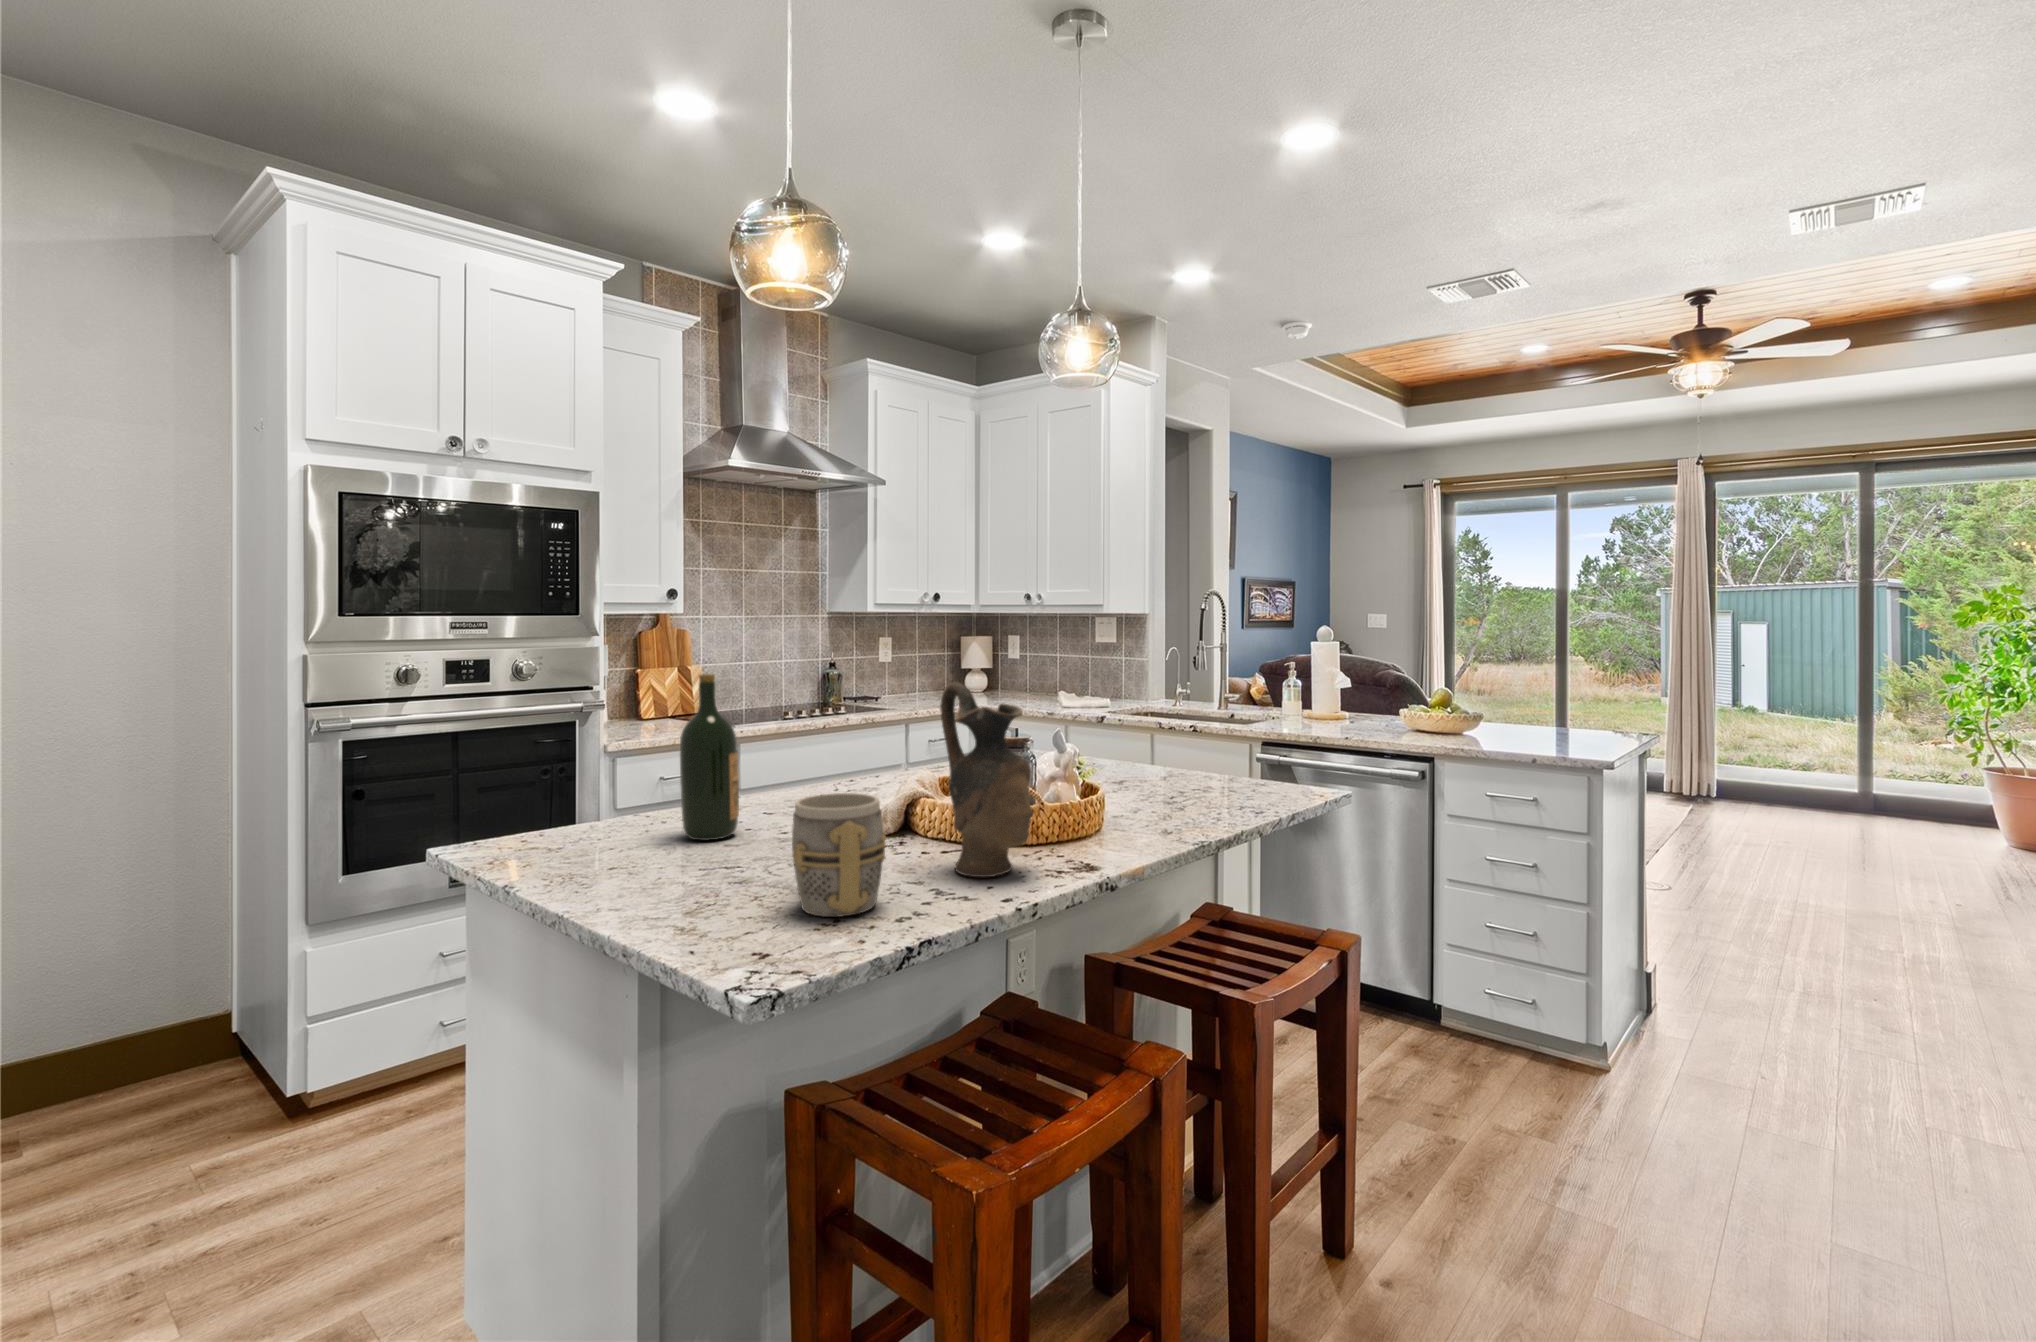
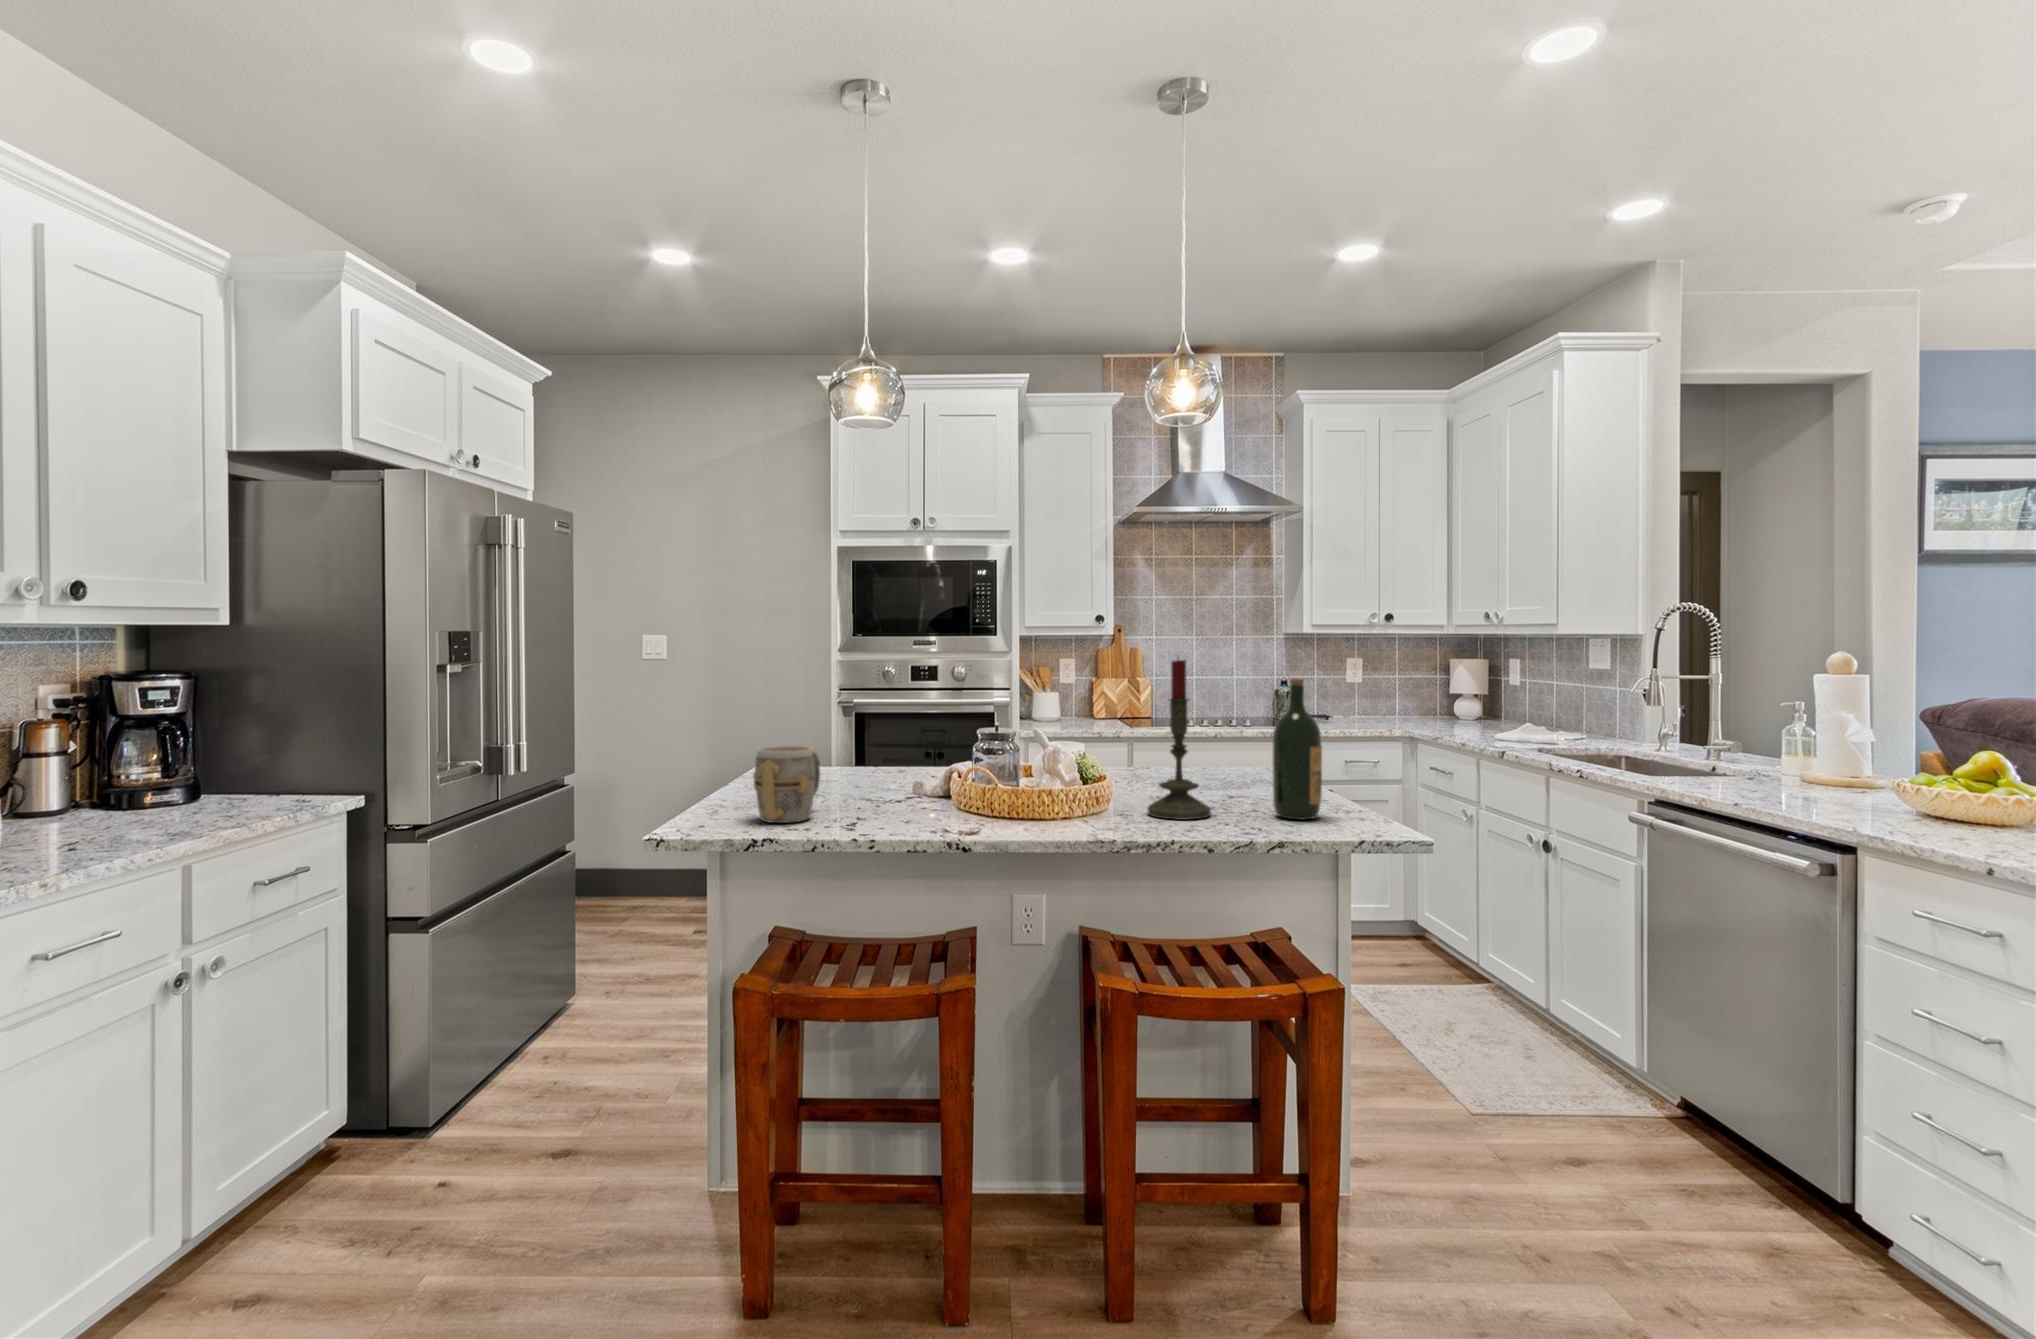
candle: none [1129,644,1195,819] -> present [1147,659,1211,820]
wine bottle: present [680,674,739,840] -> present [1272,678,1322,820]
ceramic pitcher: present [940,682,1033,877] -> none [886,678,946,822]

